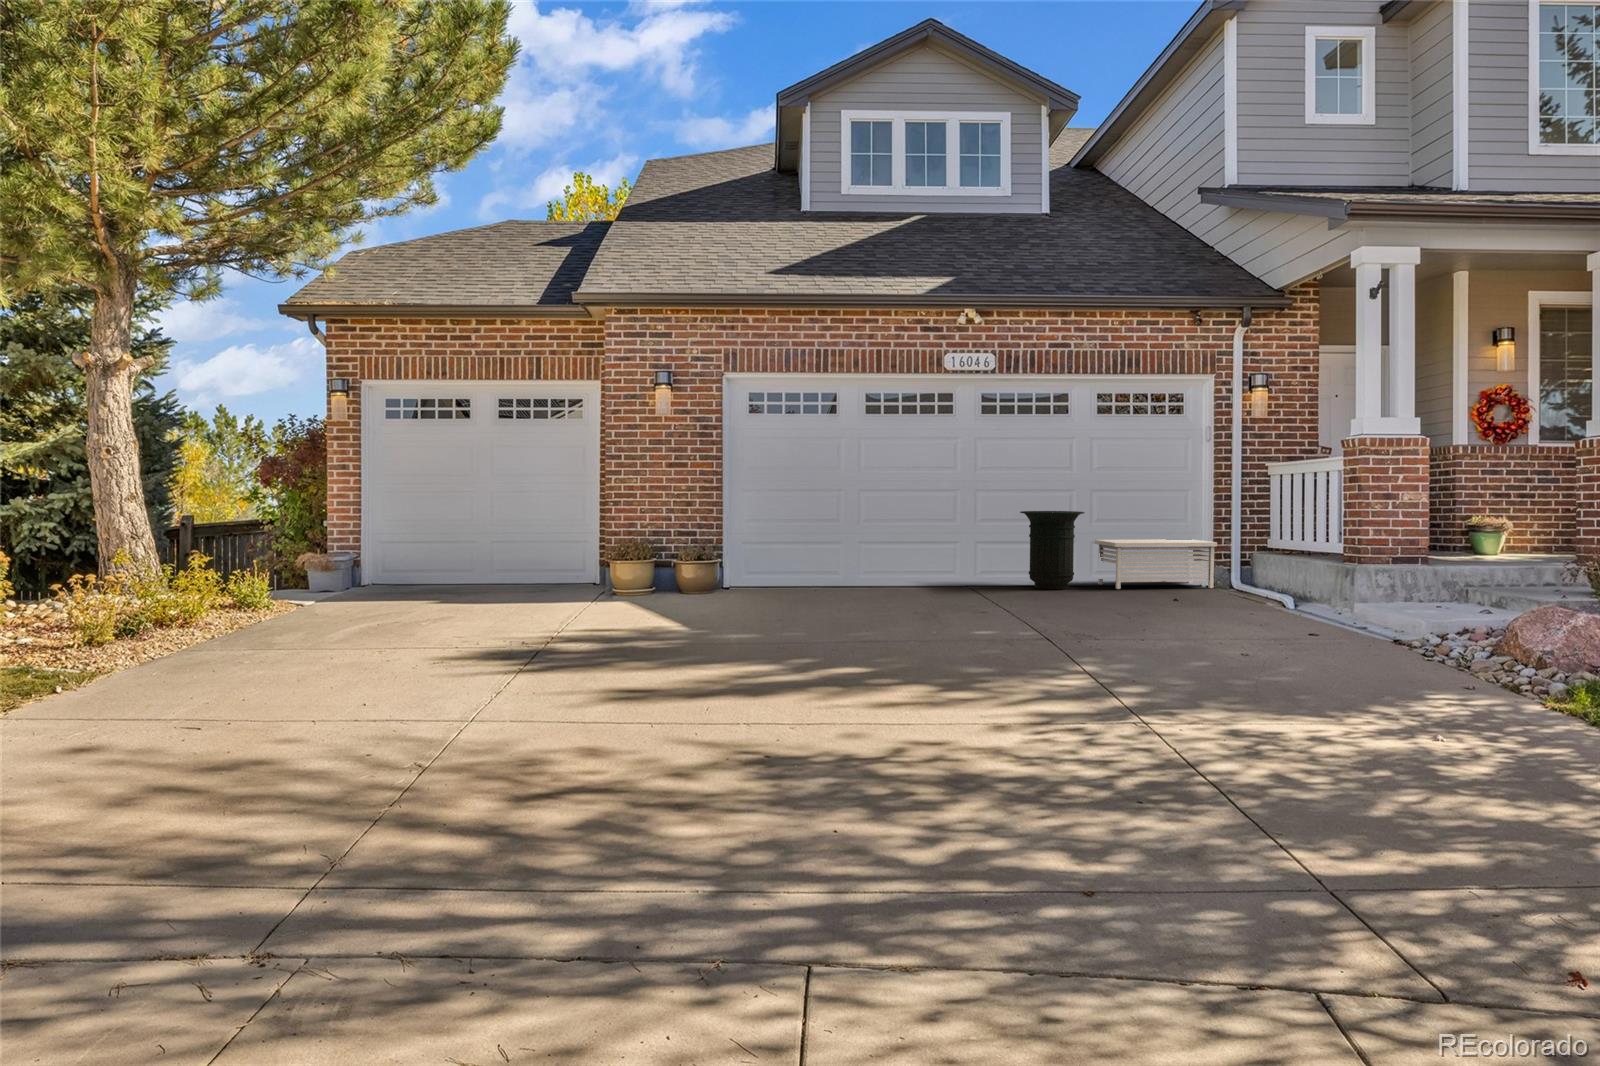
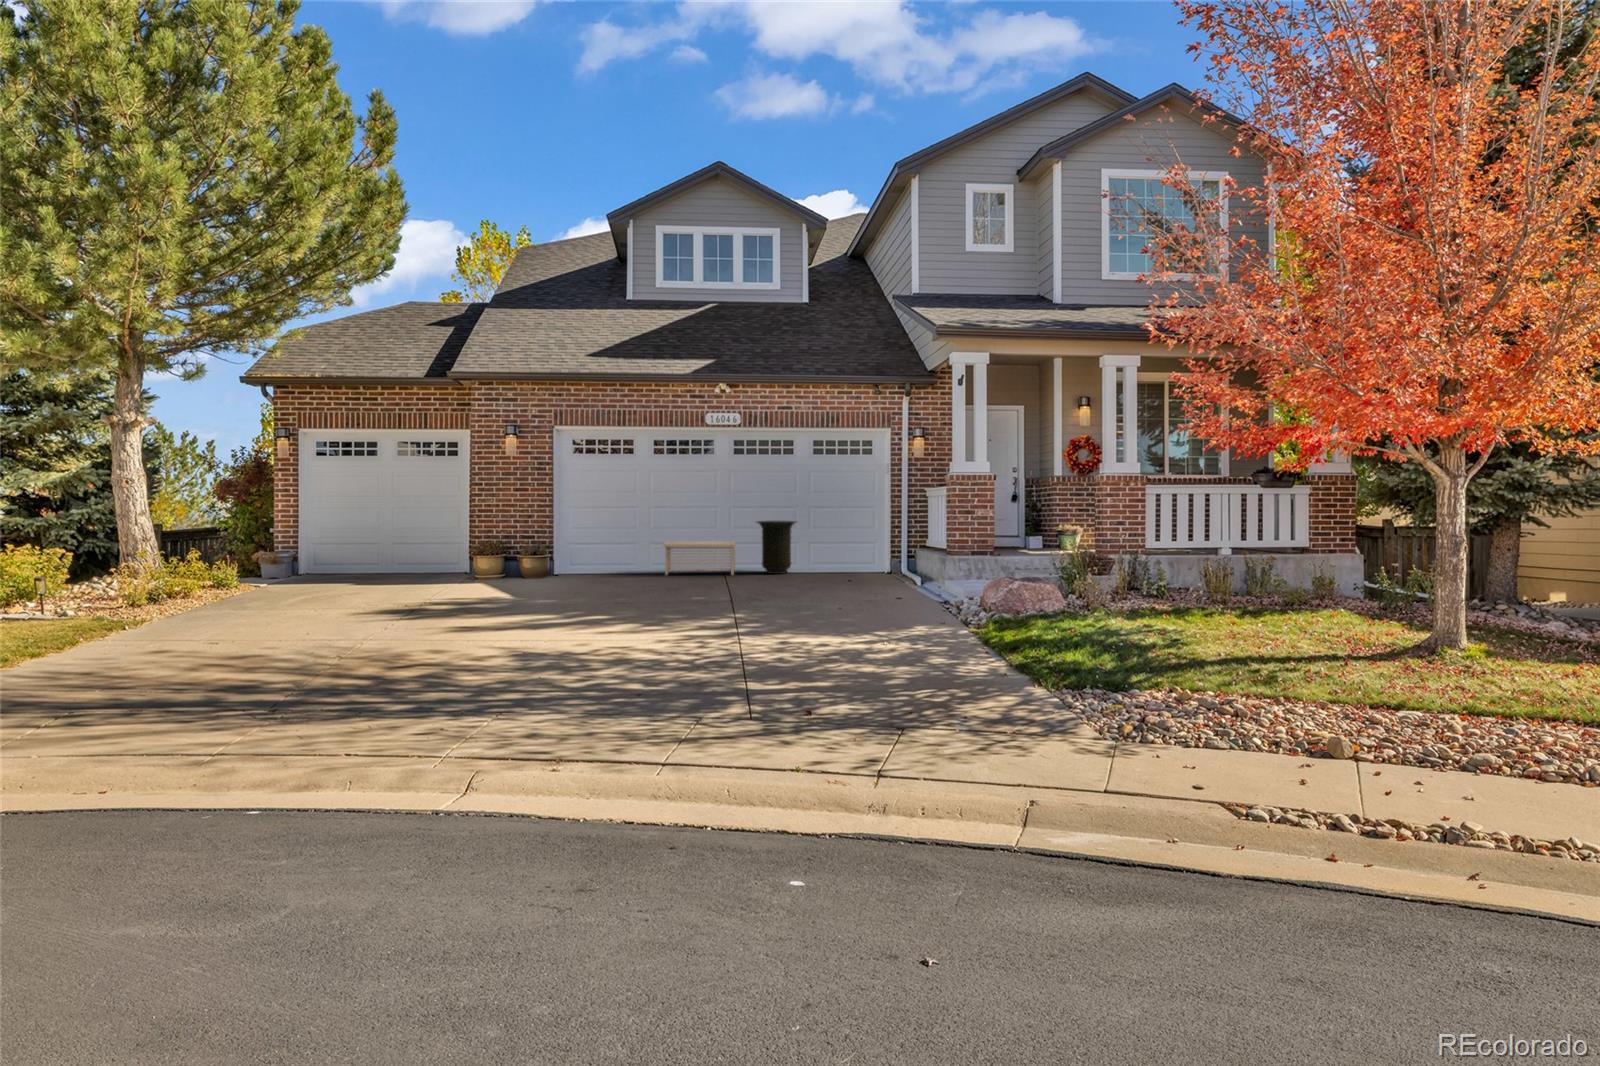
storage bench: present [1095,539,1217,589] -> present [662,541,735,575]

